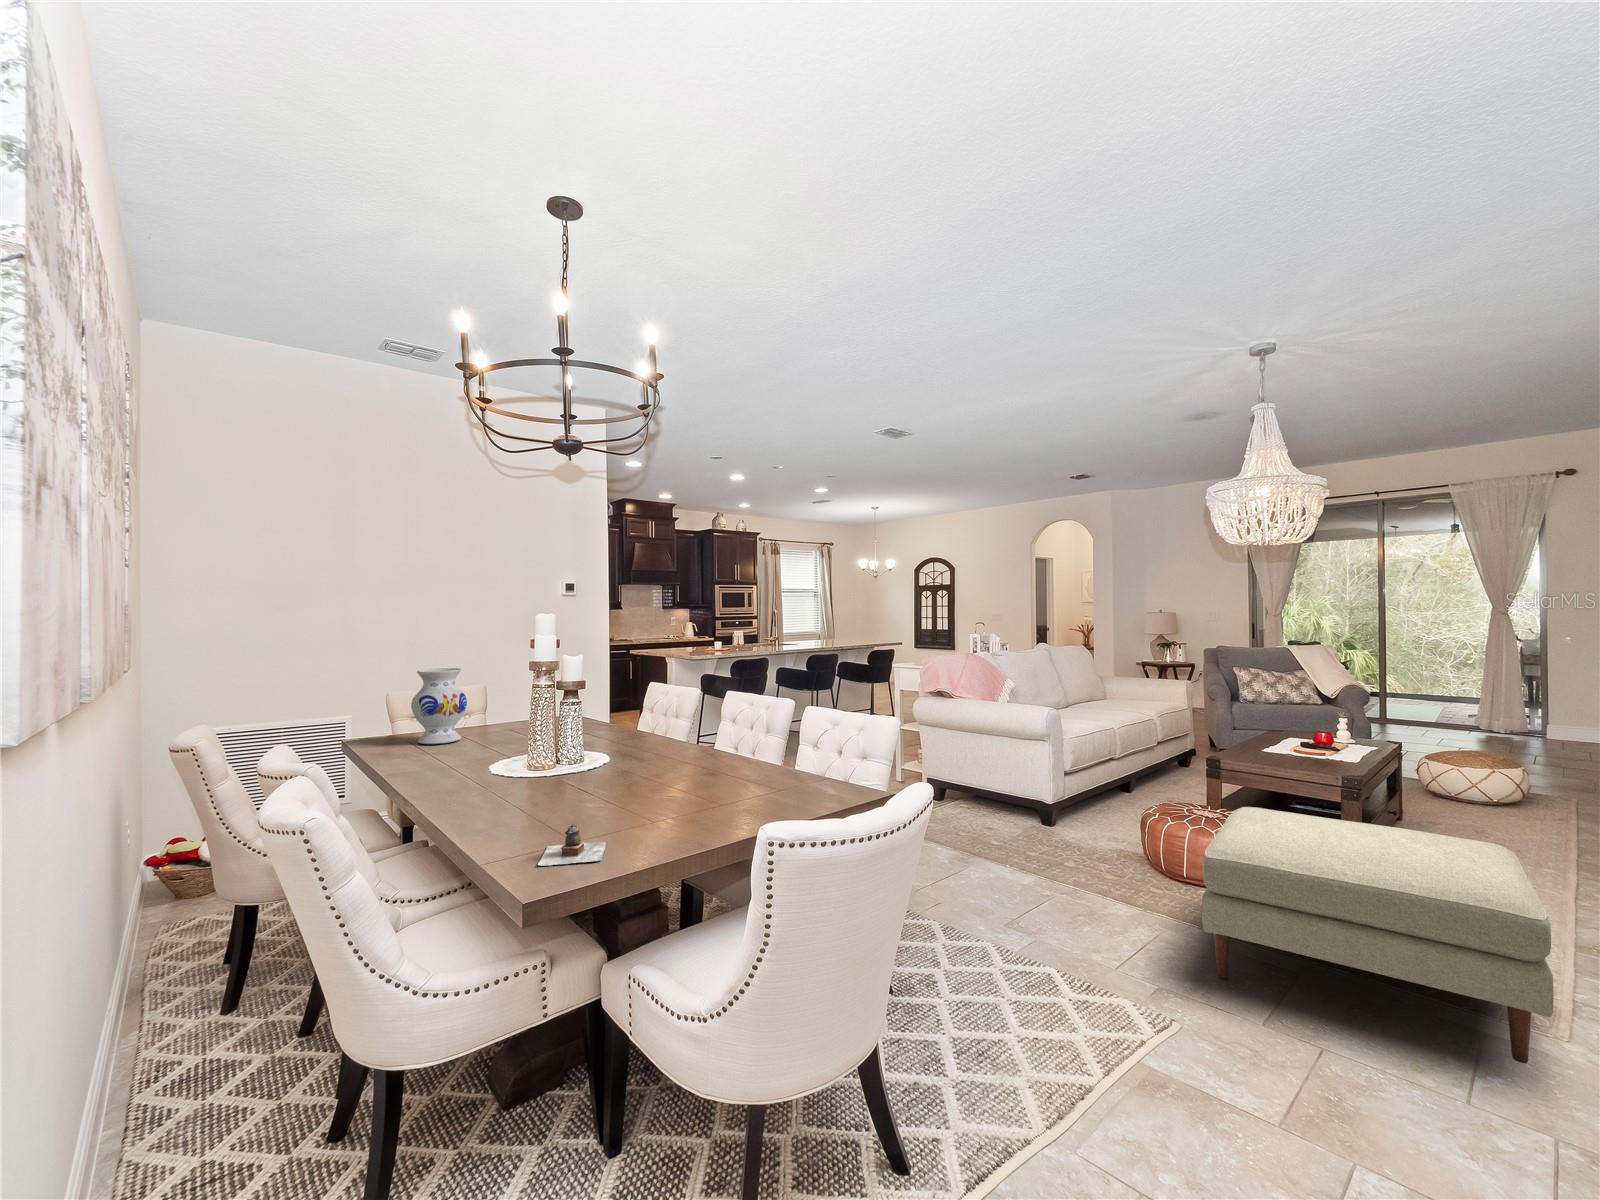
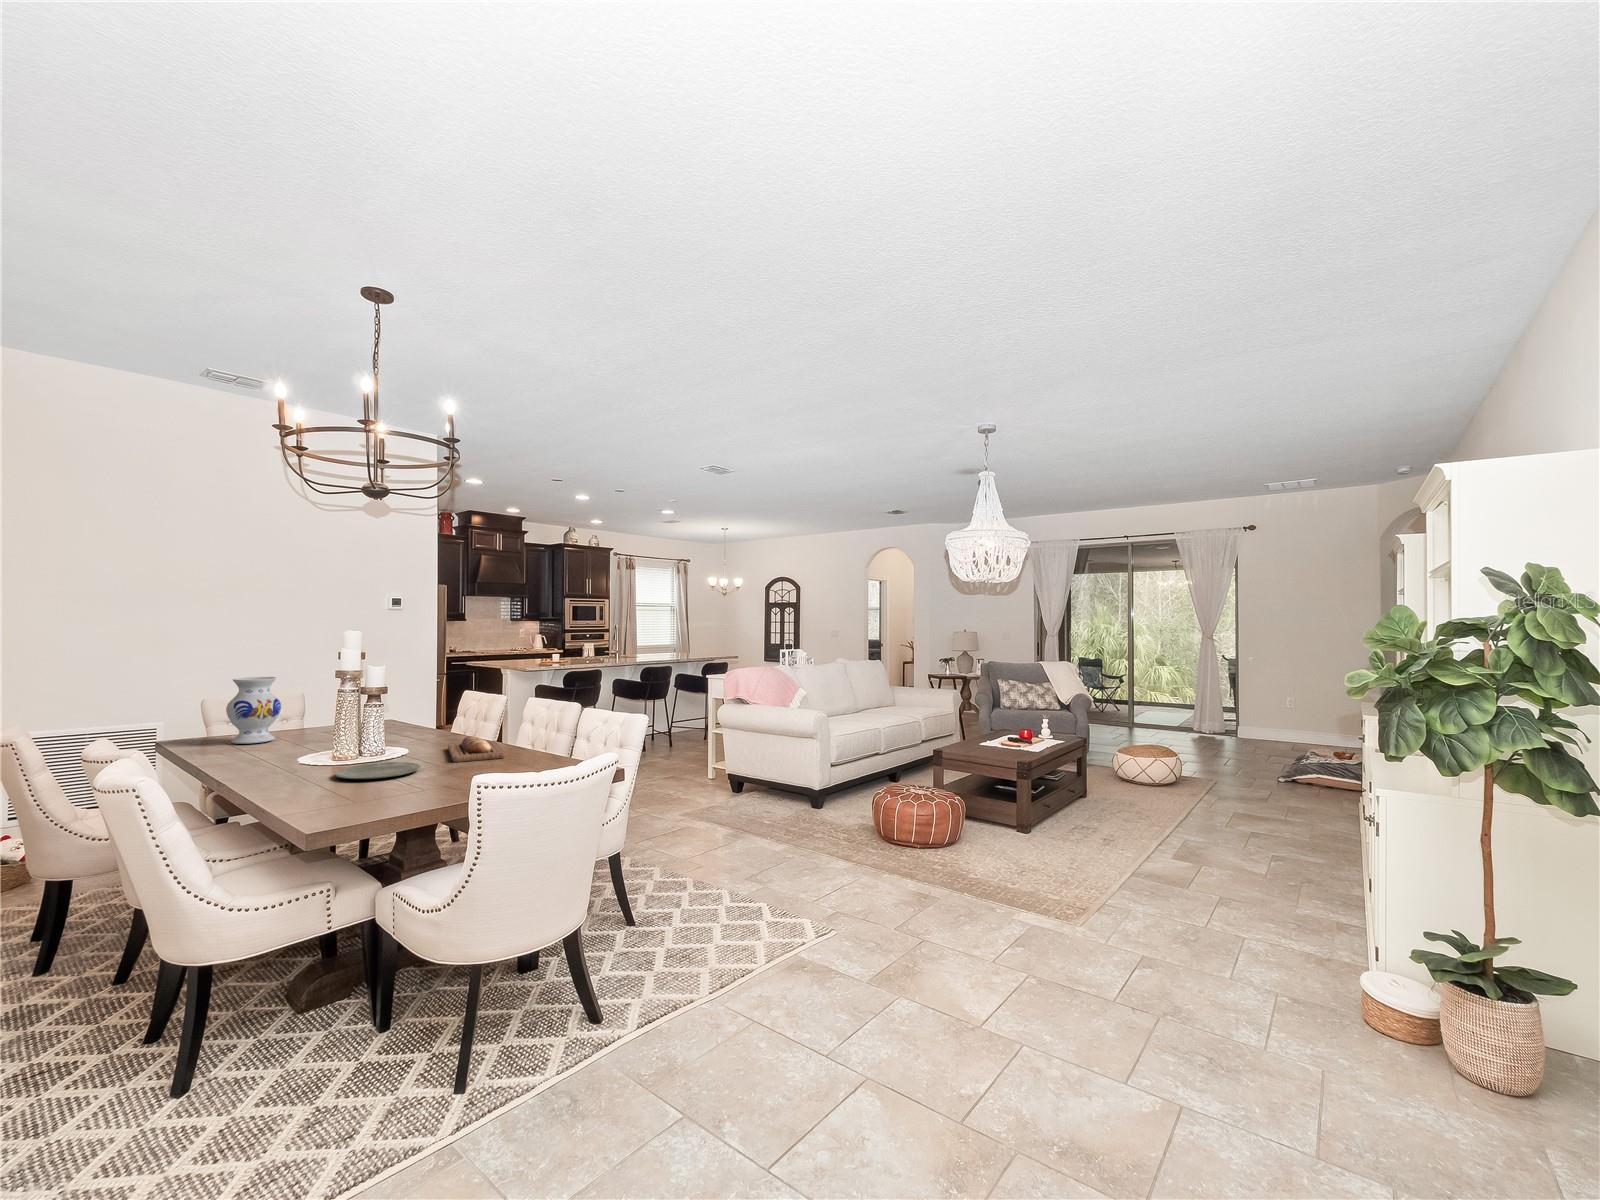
bread loaf: none [653,740,727,775] -> present [448,736,505,762]
plate: none [537,775,634,801] -> present [335,762,420,779]
ottoman: present [1202,807,1554,1063] -> none [871,783,1086,941]
teapot: present [538,824,606,866] -> none [323,788,382,816]

